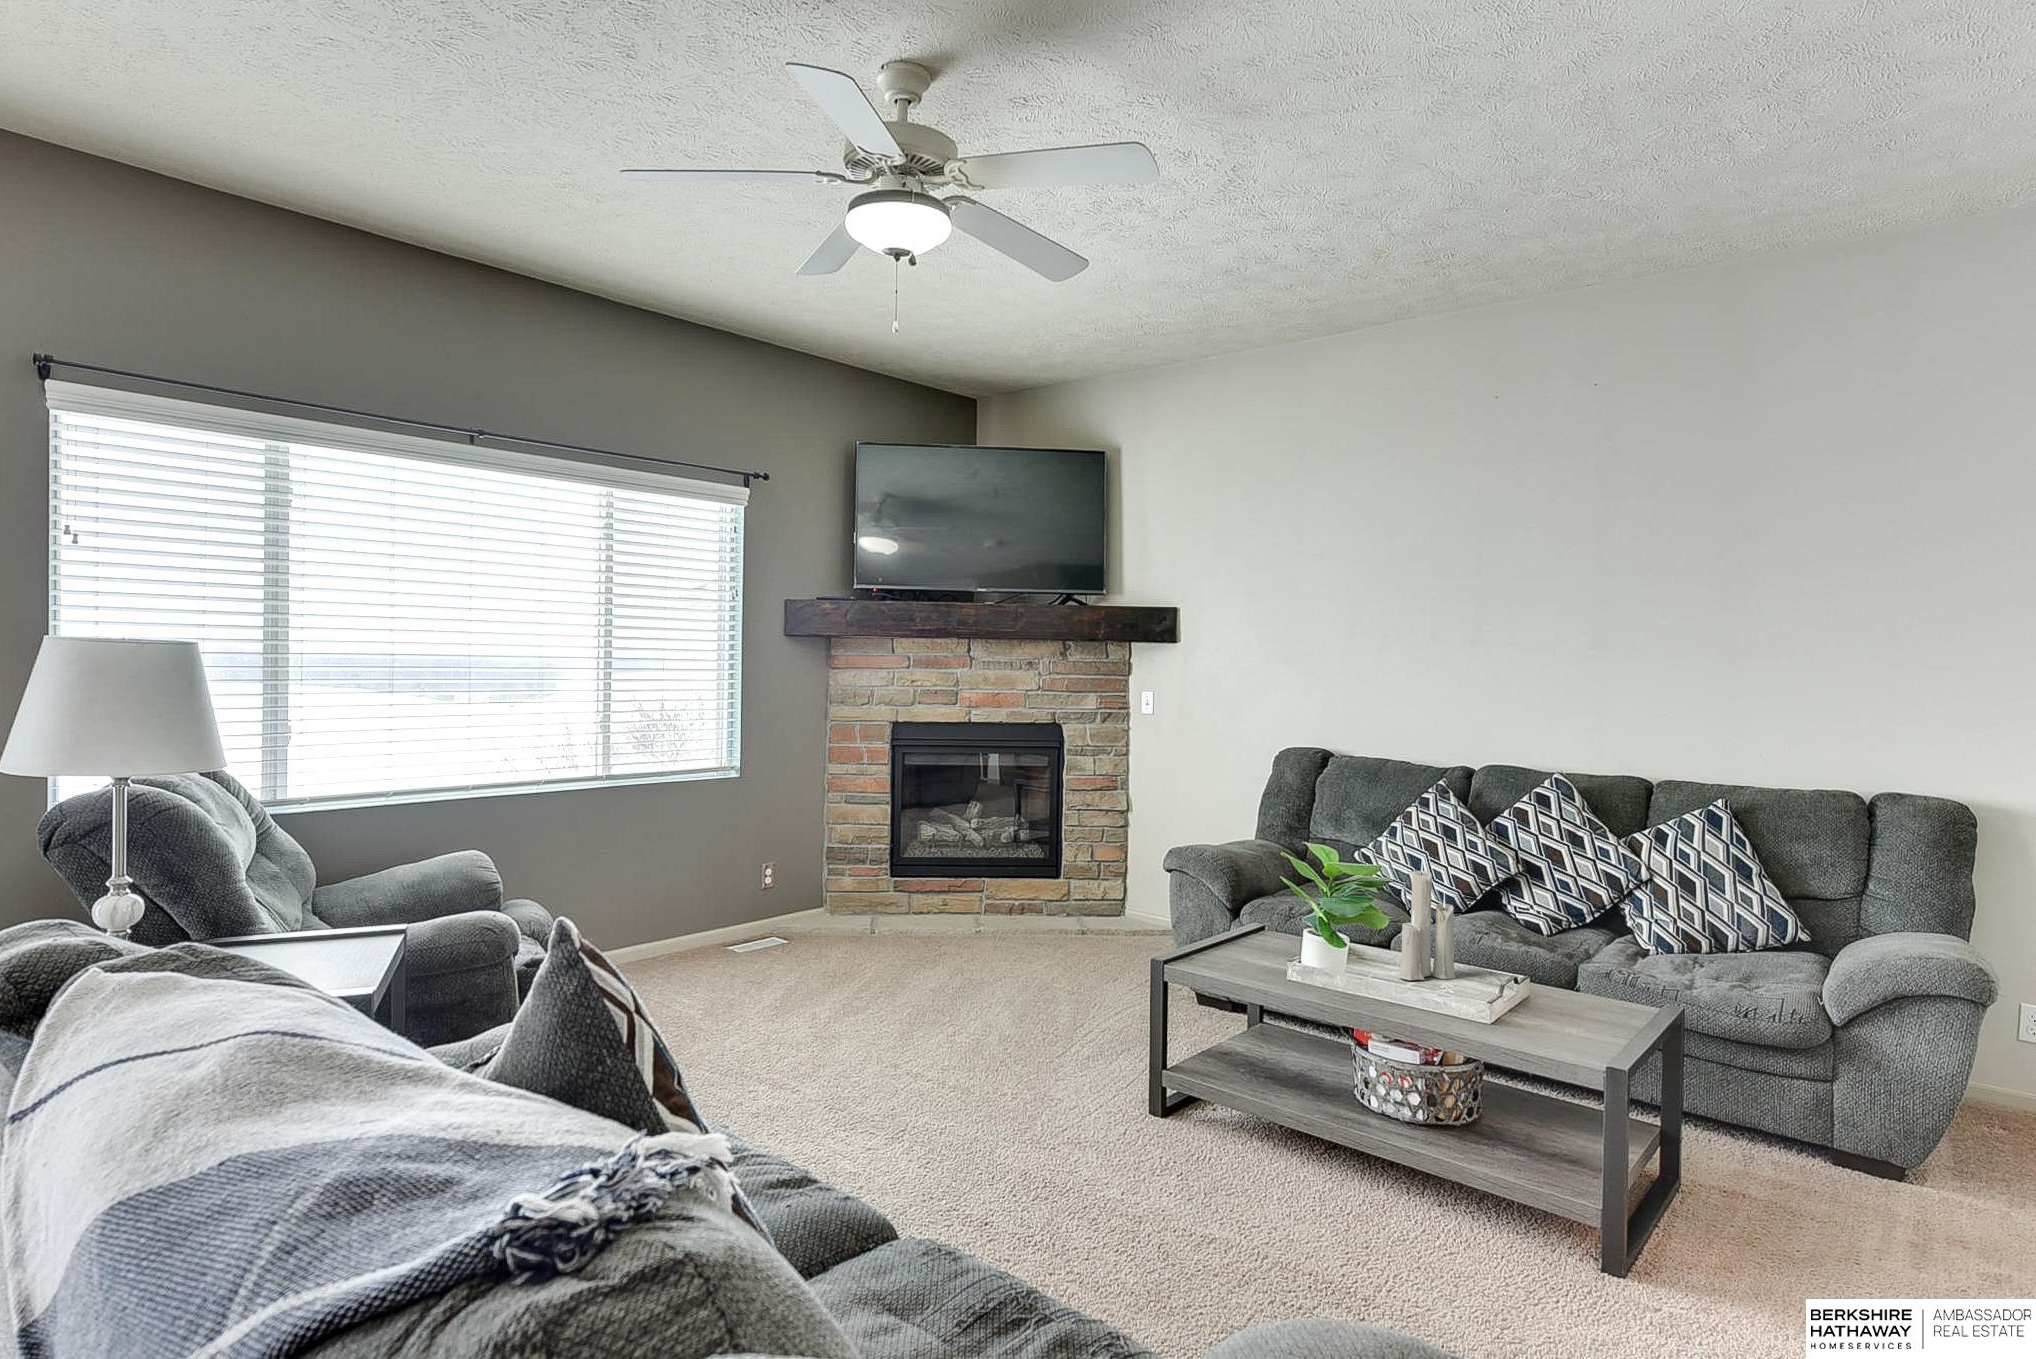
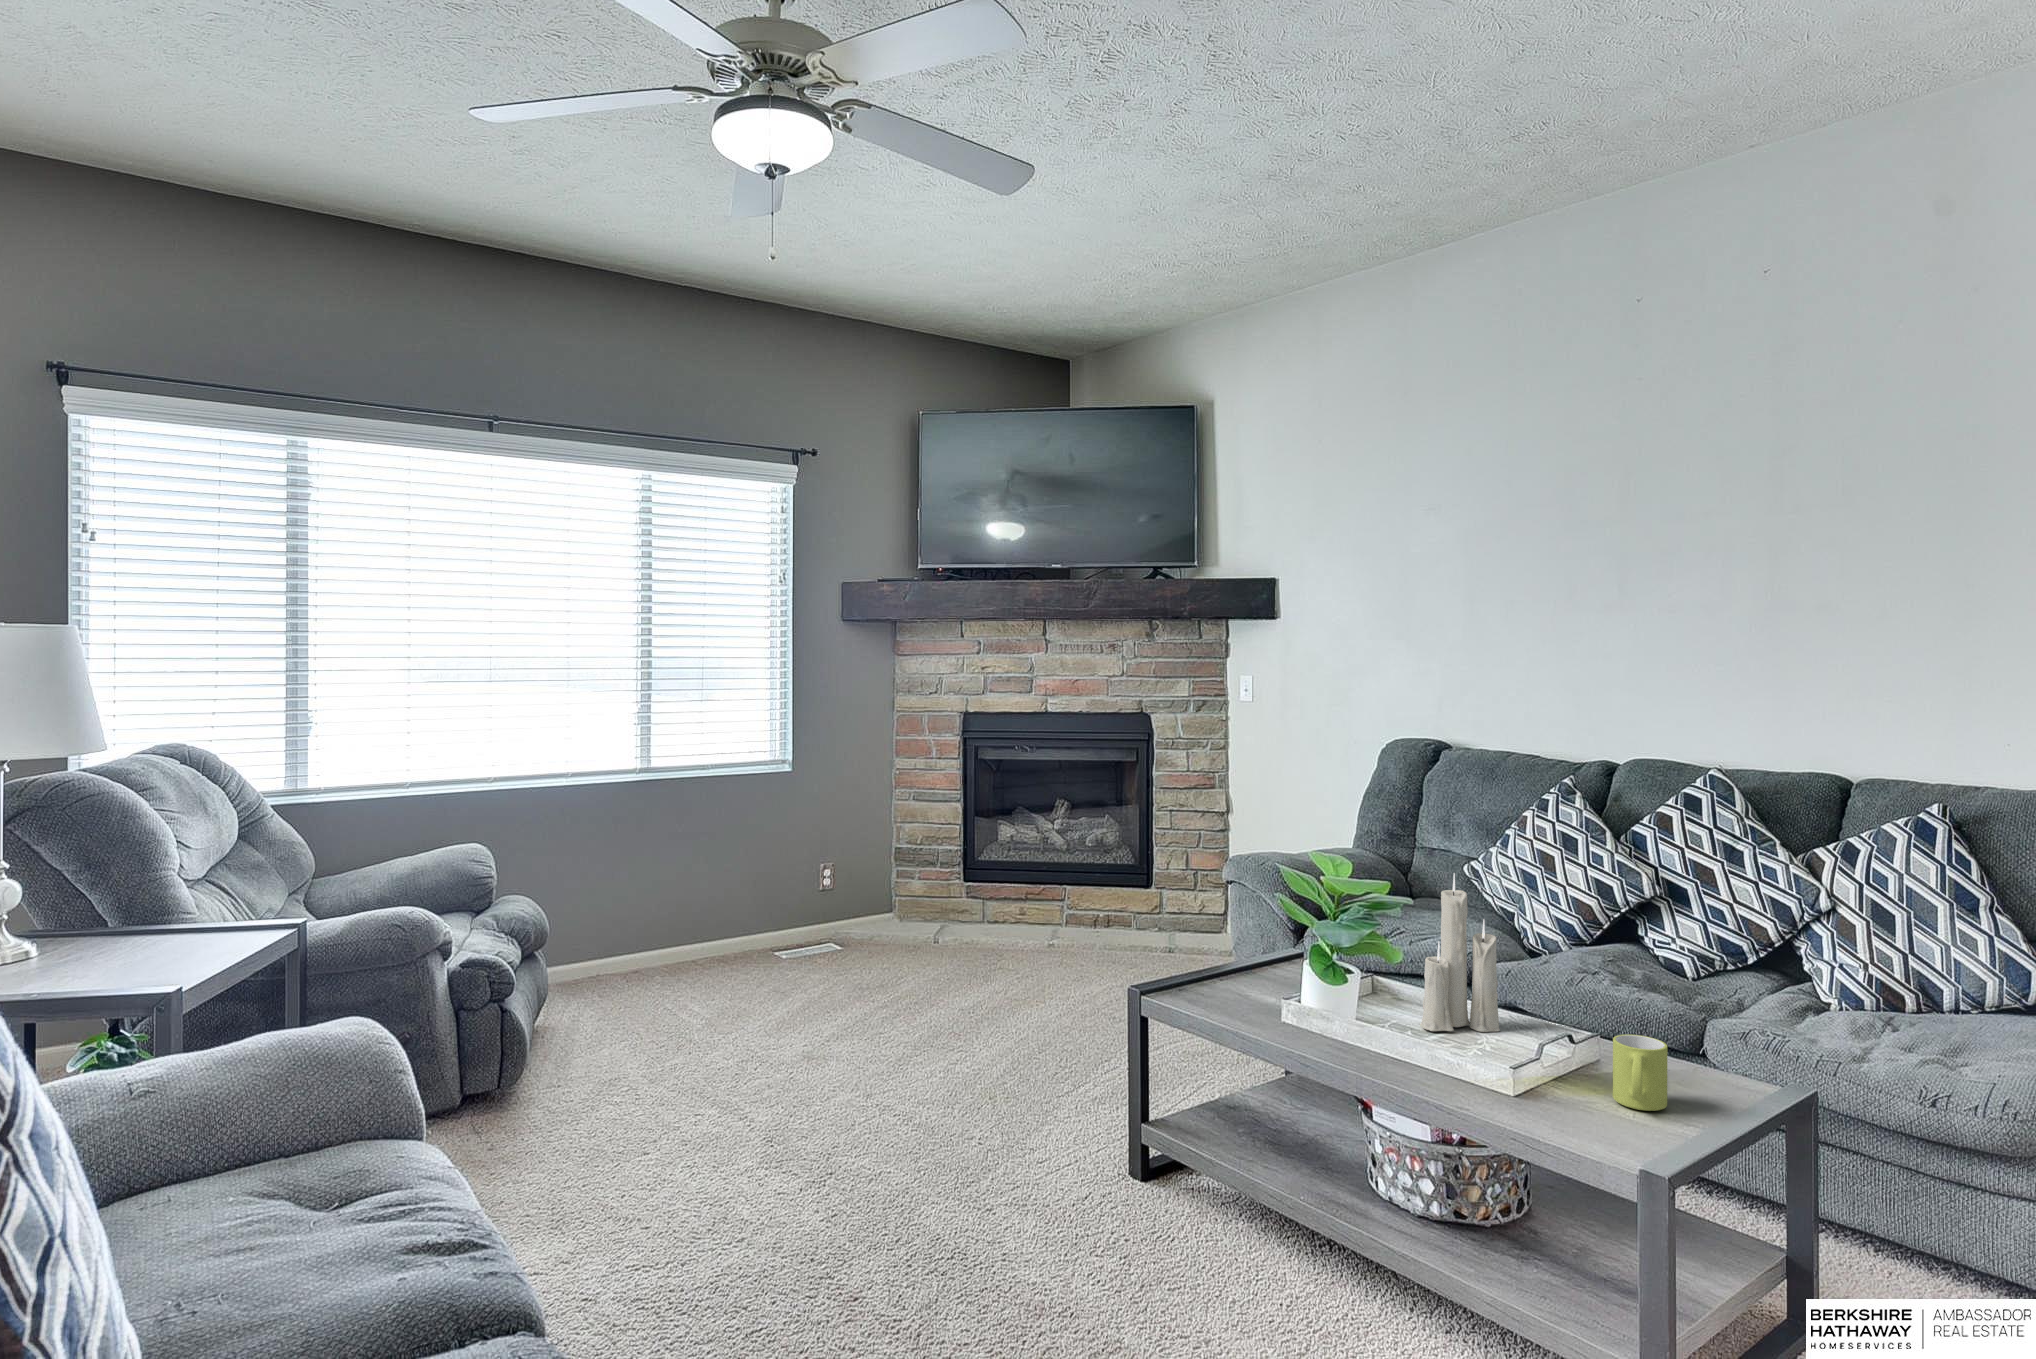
mug: none [1556,974,1596,1028] -> present [1613,1035,1667,1111]

